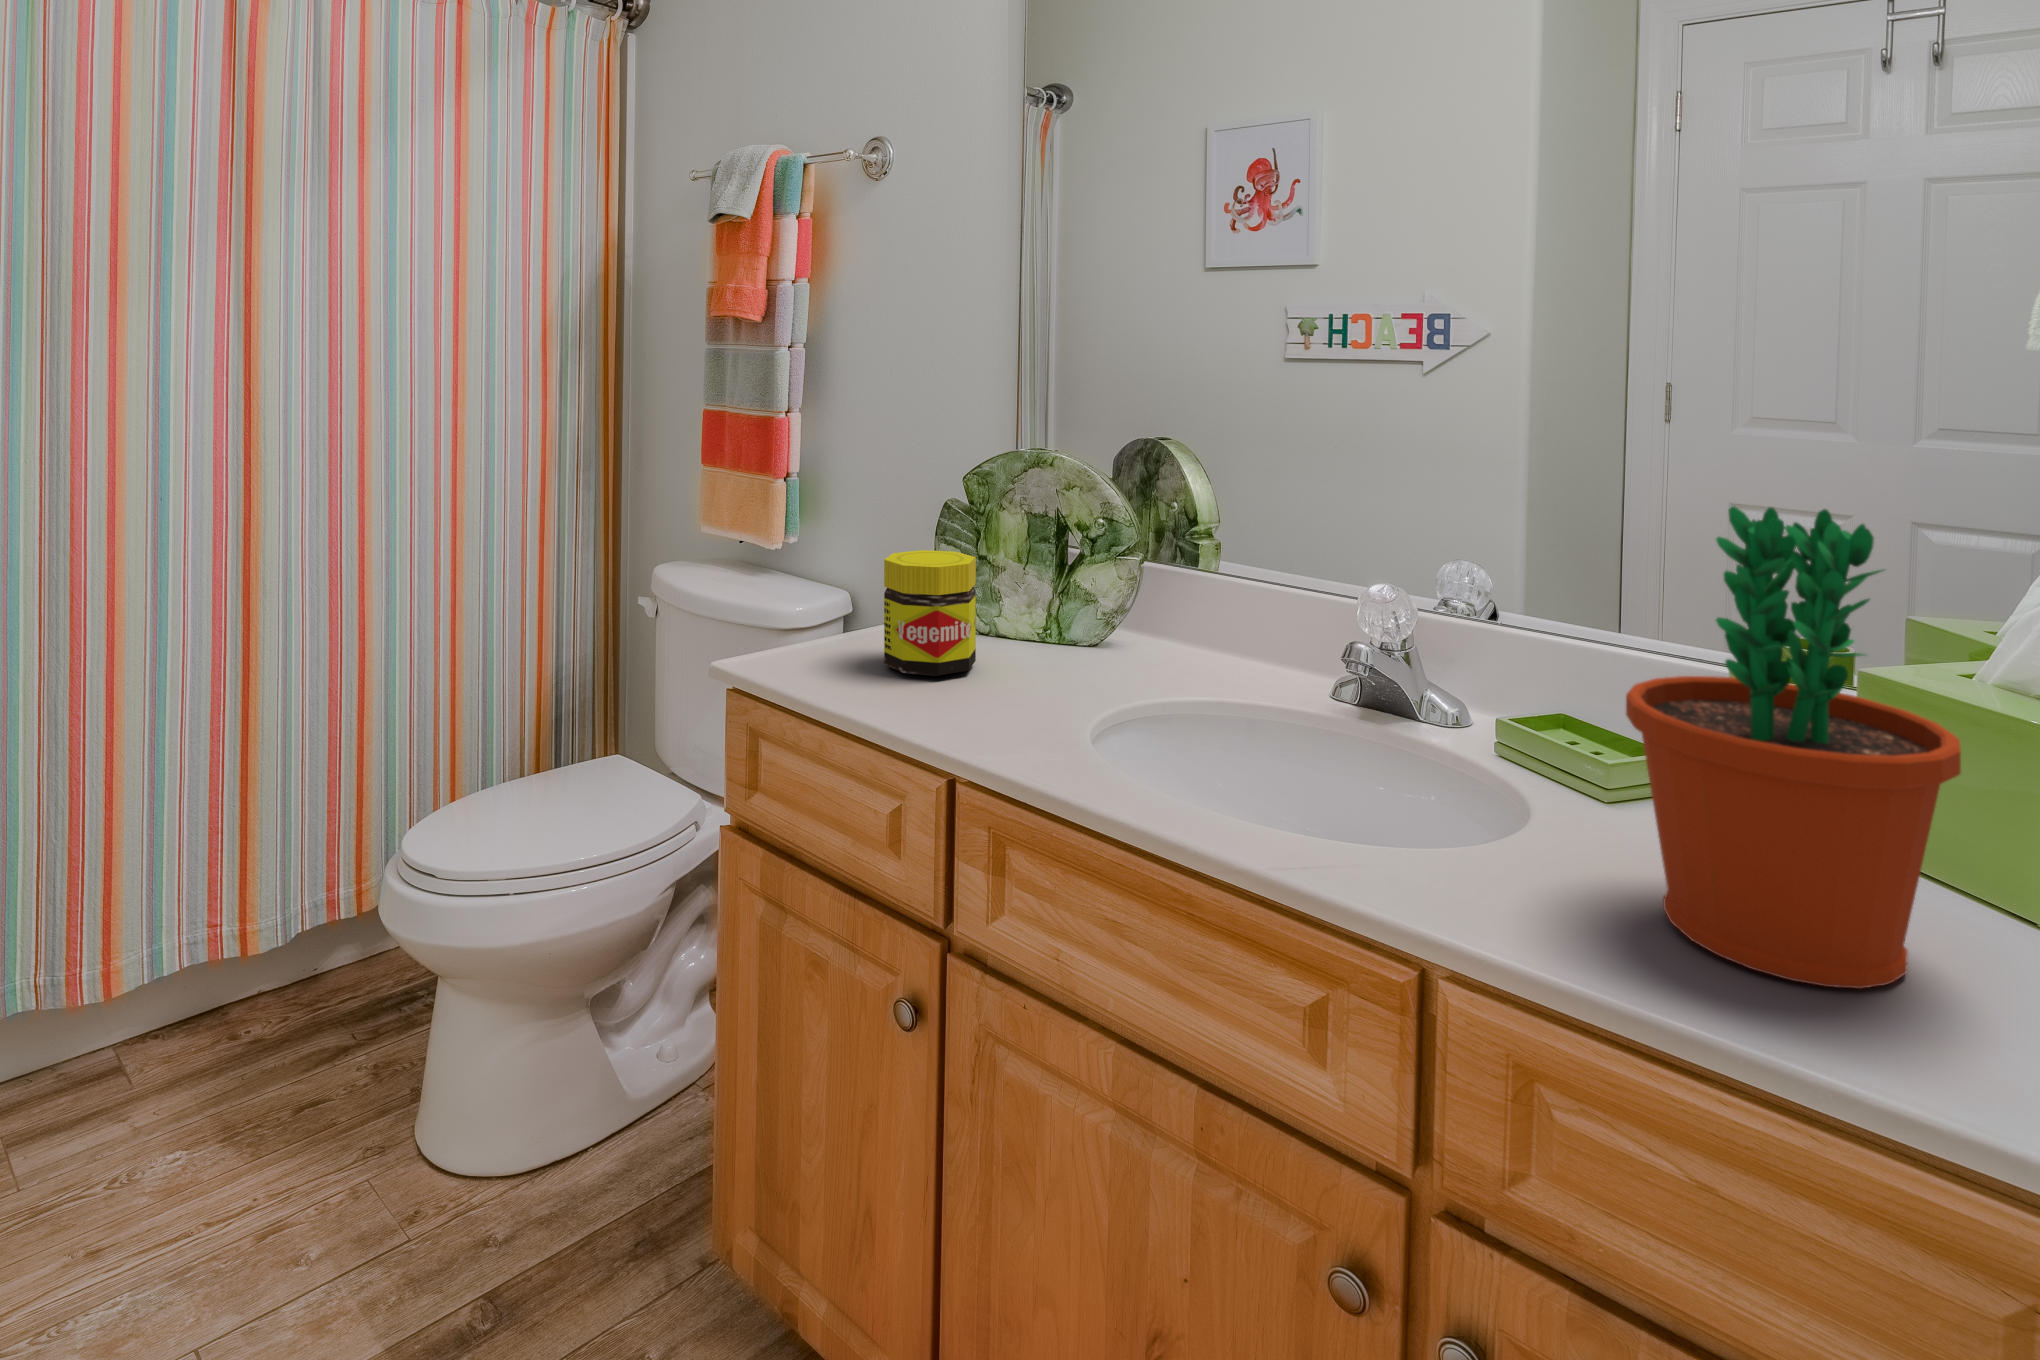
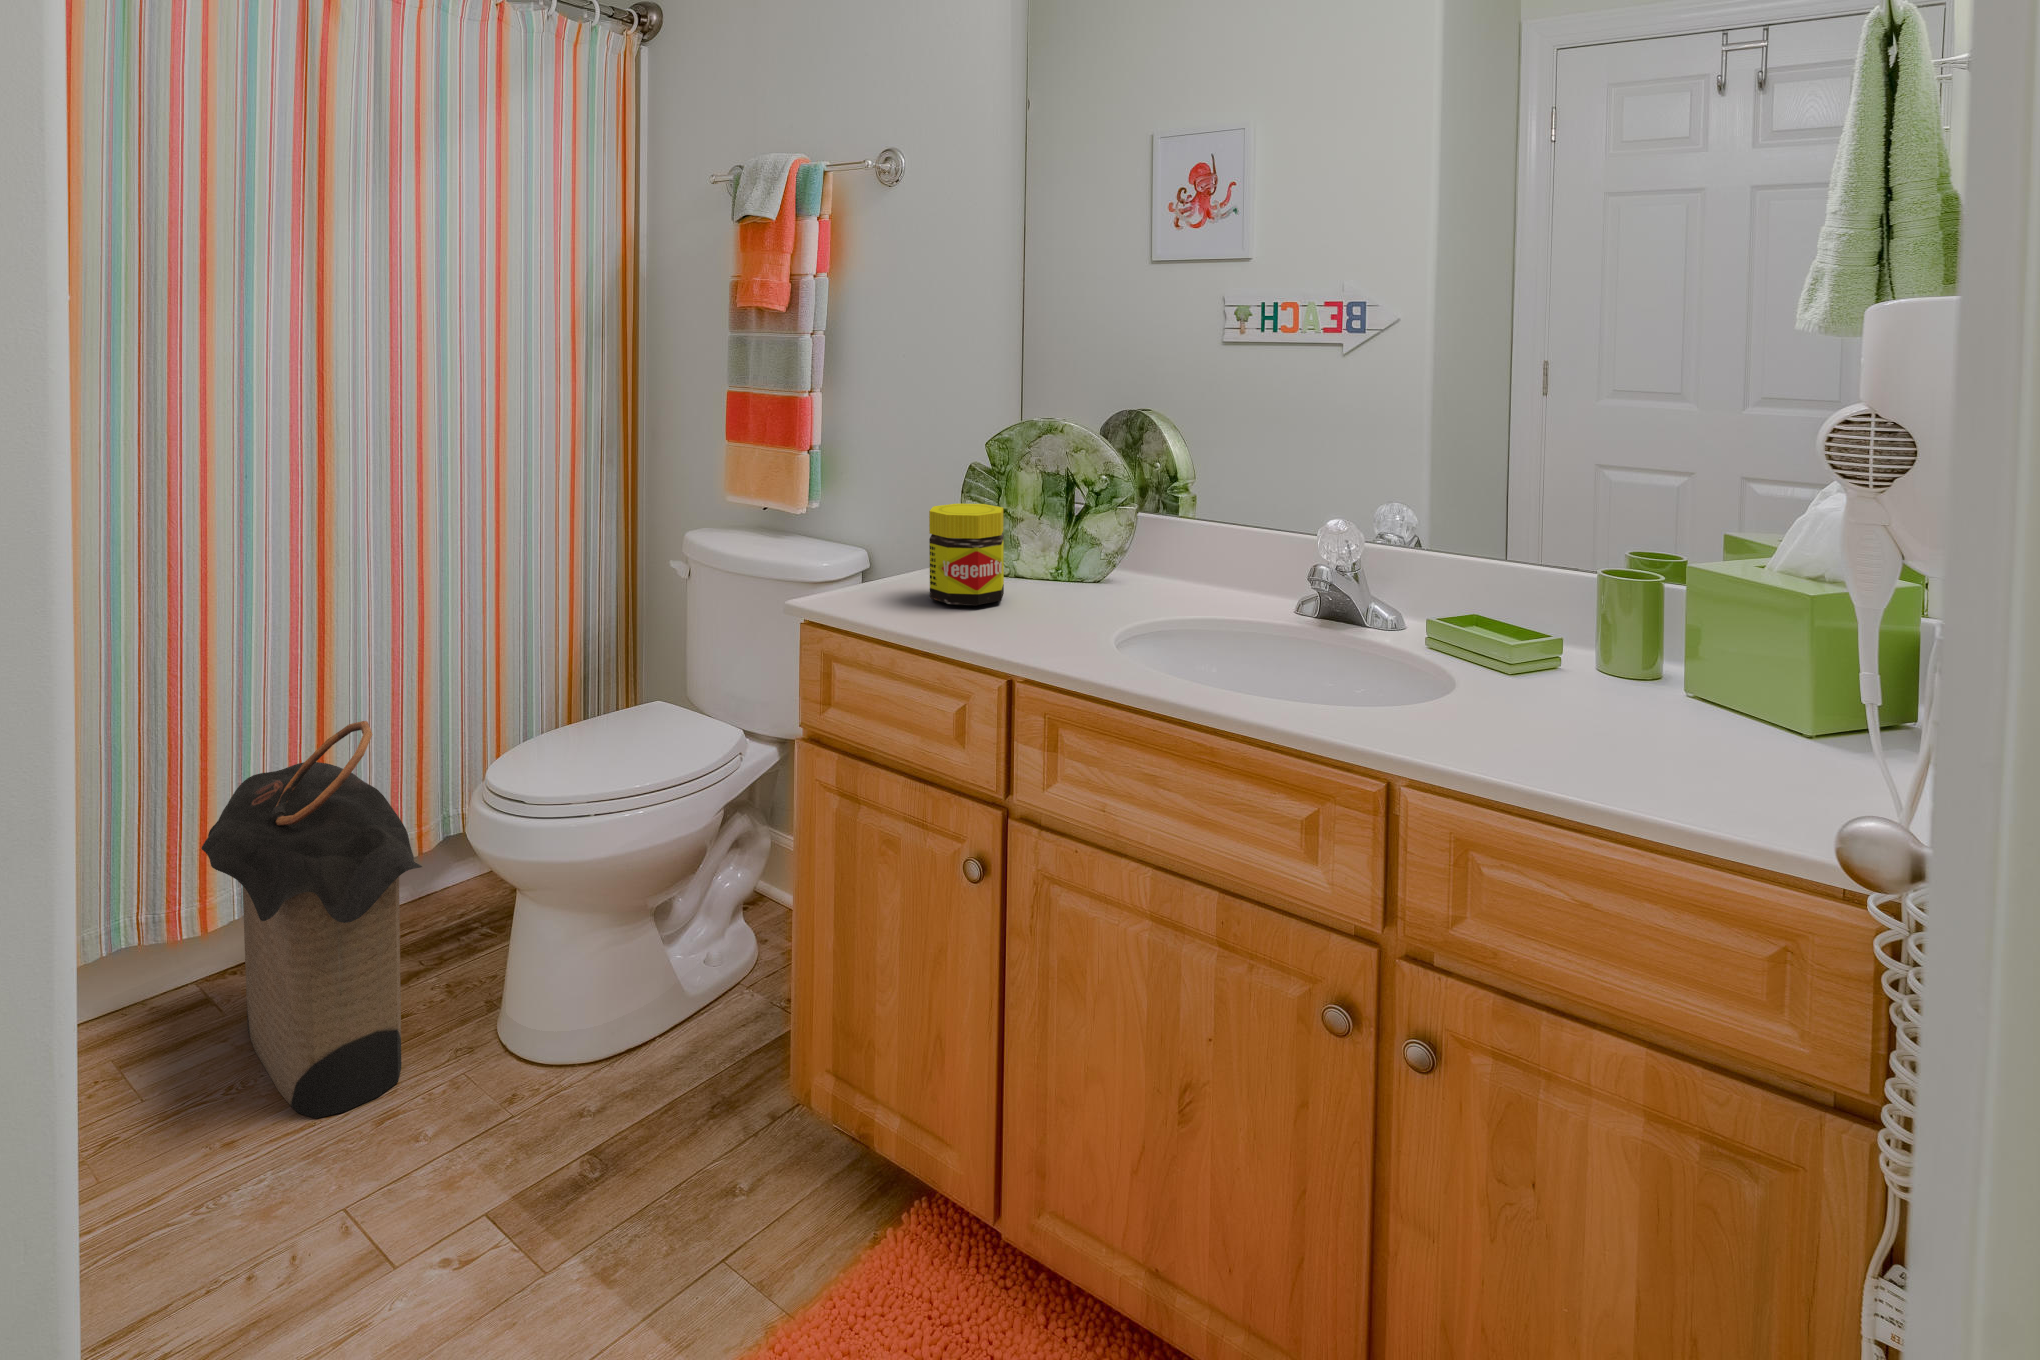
flower pot: present [1626,506,1961,989] -> none [1530,444,1752,774]
laundry hamper: none [89,777,314,1234] -> present [201,721,422,1118]

